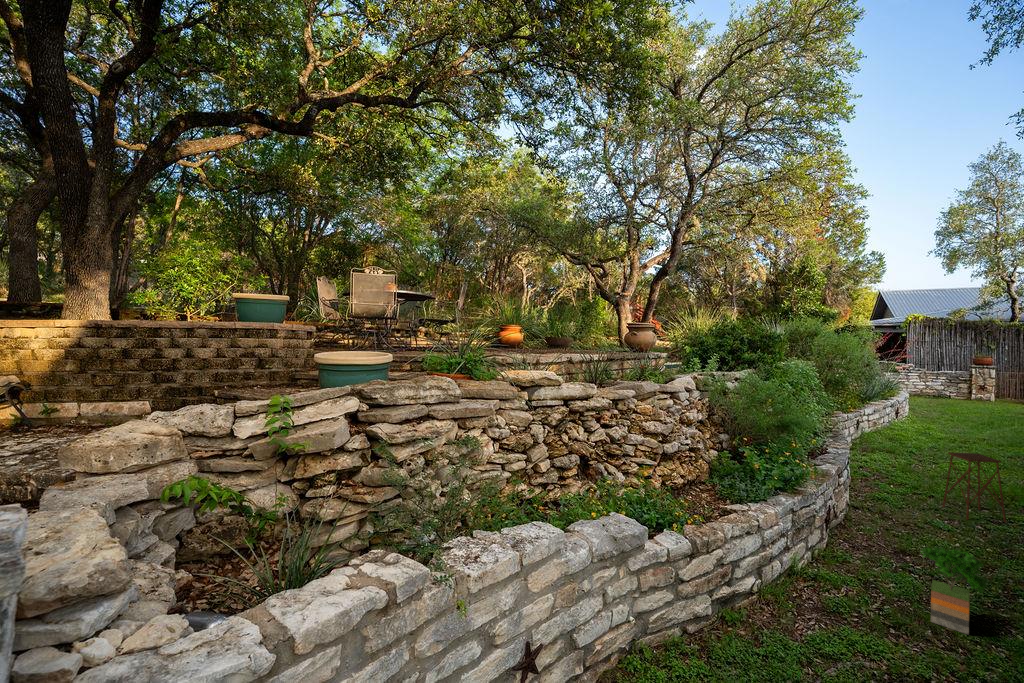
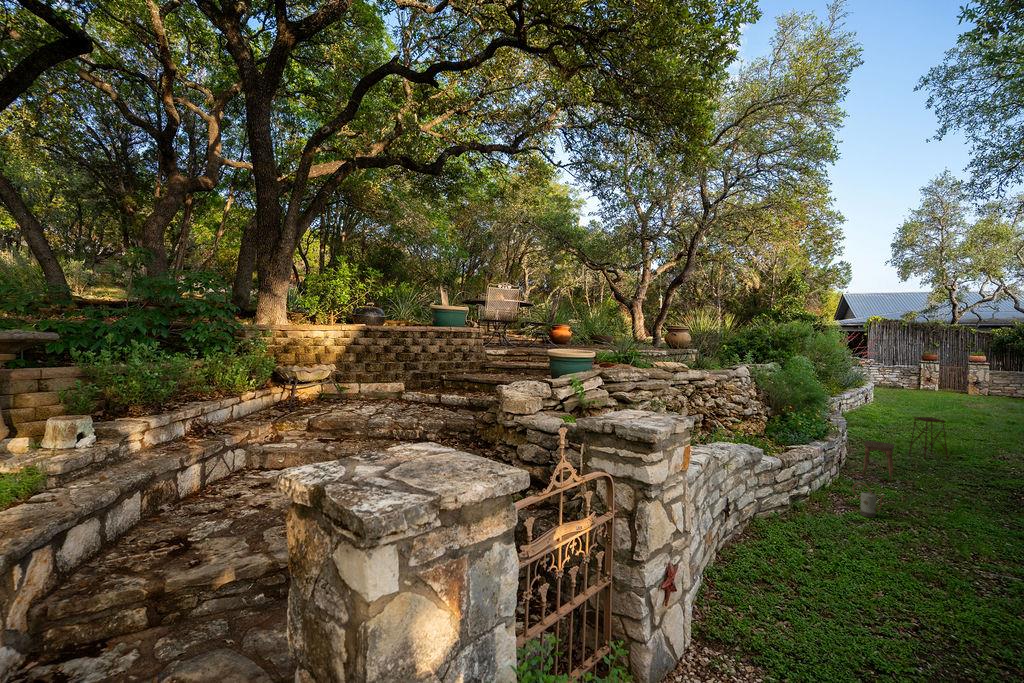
stool: none [861,492,913,561] -> present [863,441,894,480]
potted tree: present [921,547,988,634] -> none [903,462,941,509]
watering can: none [823,585,879,654] -> present [853,483,885,518]

